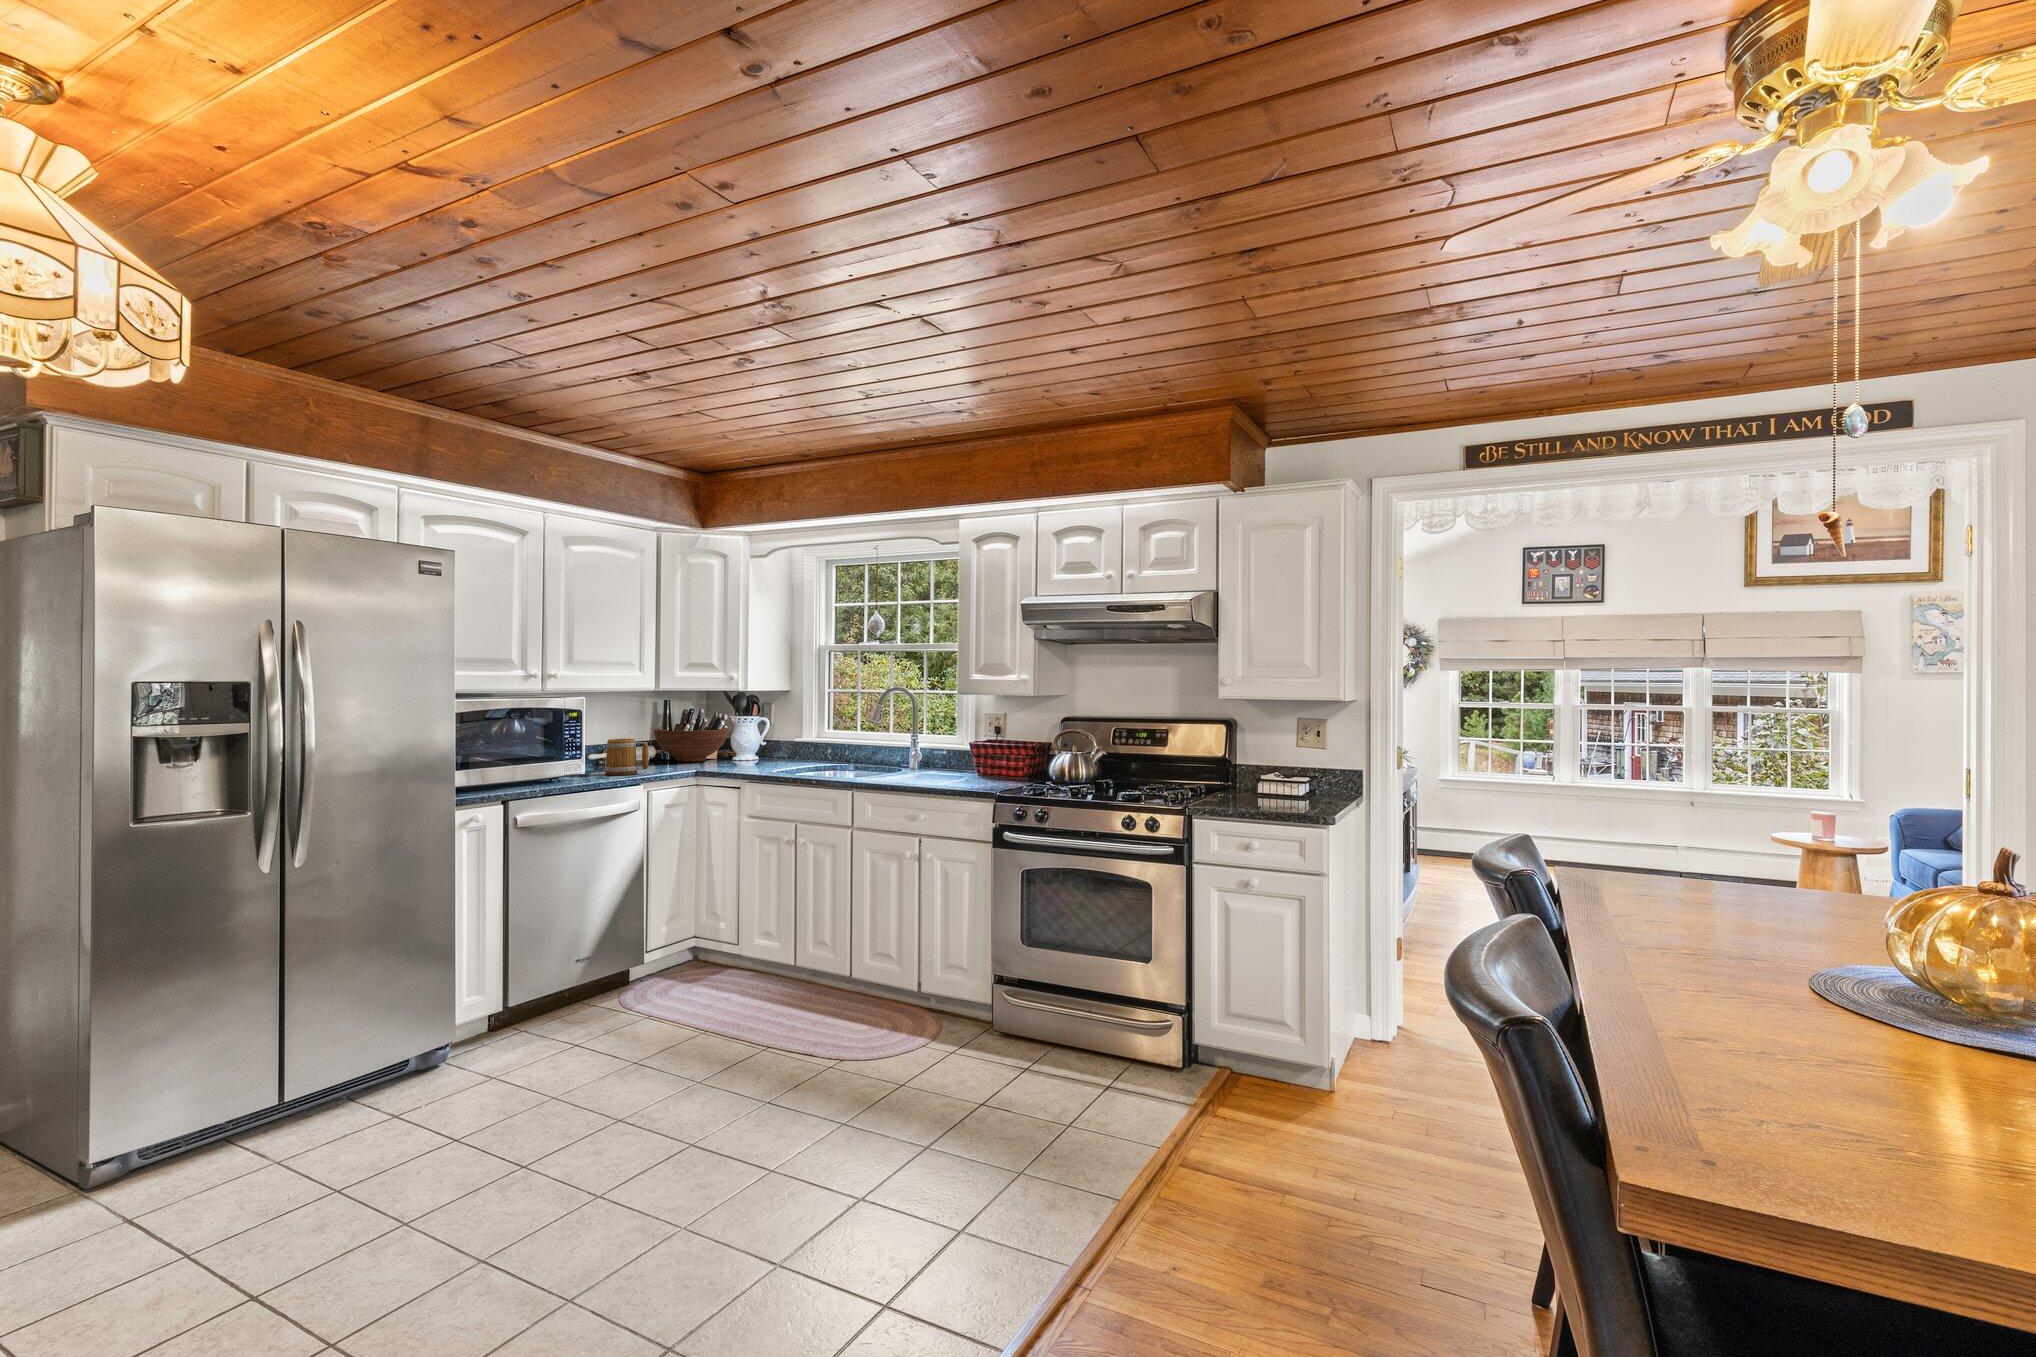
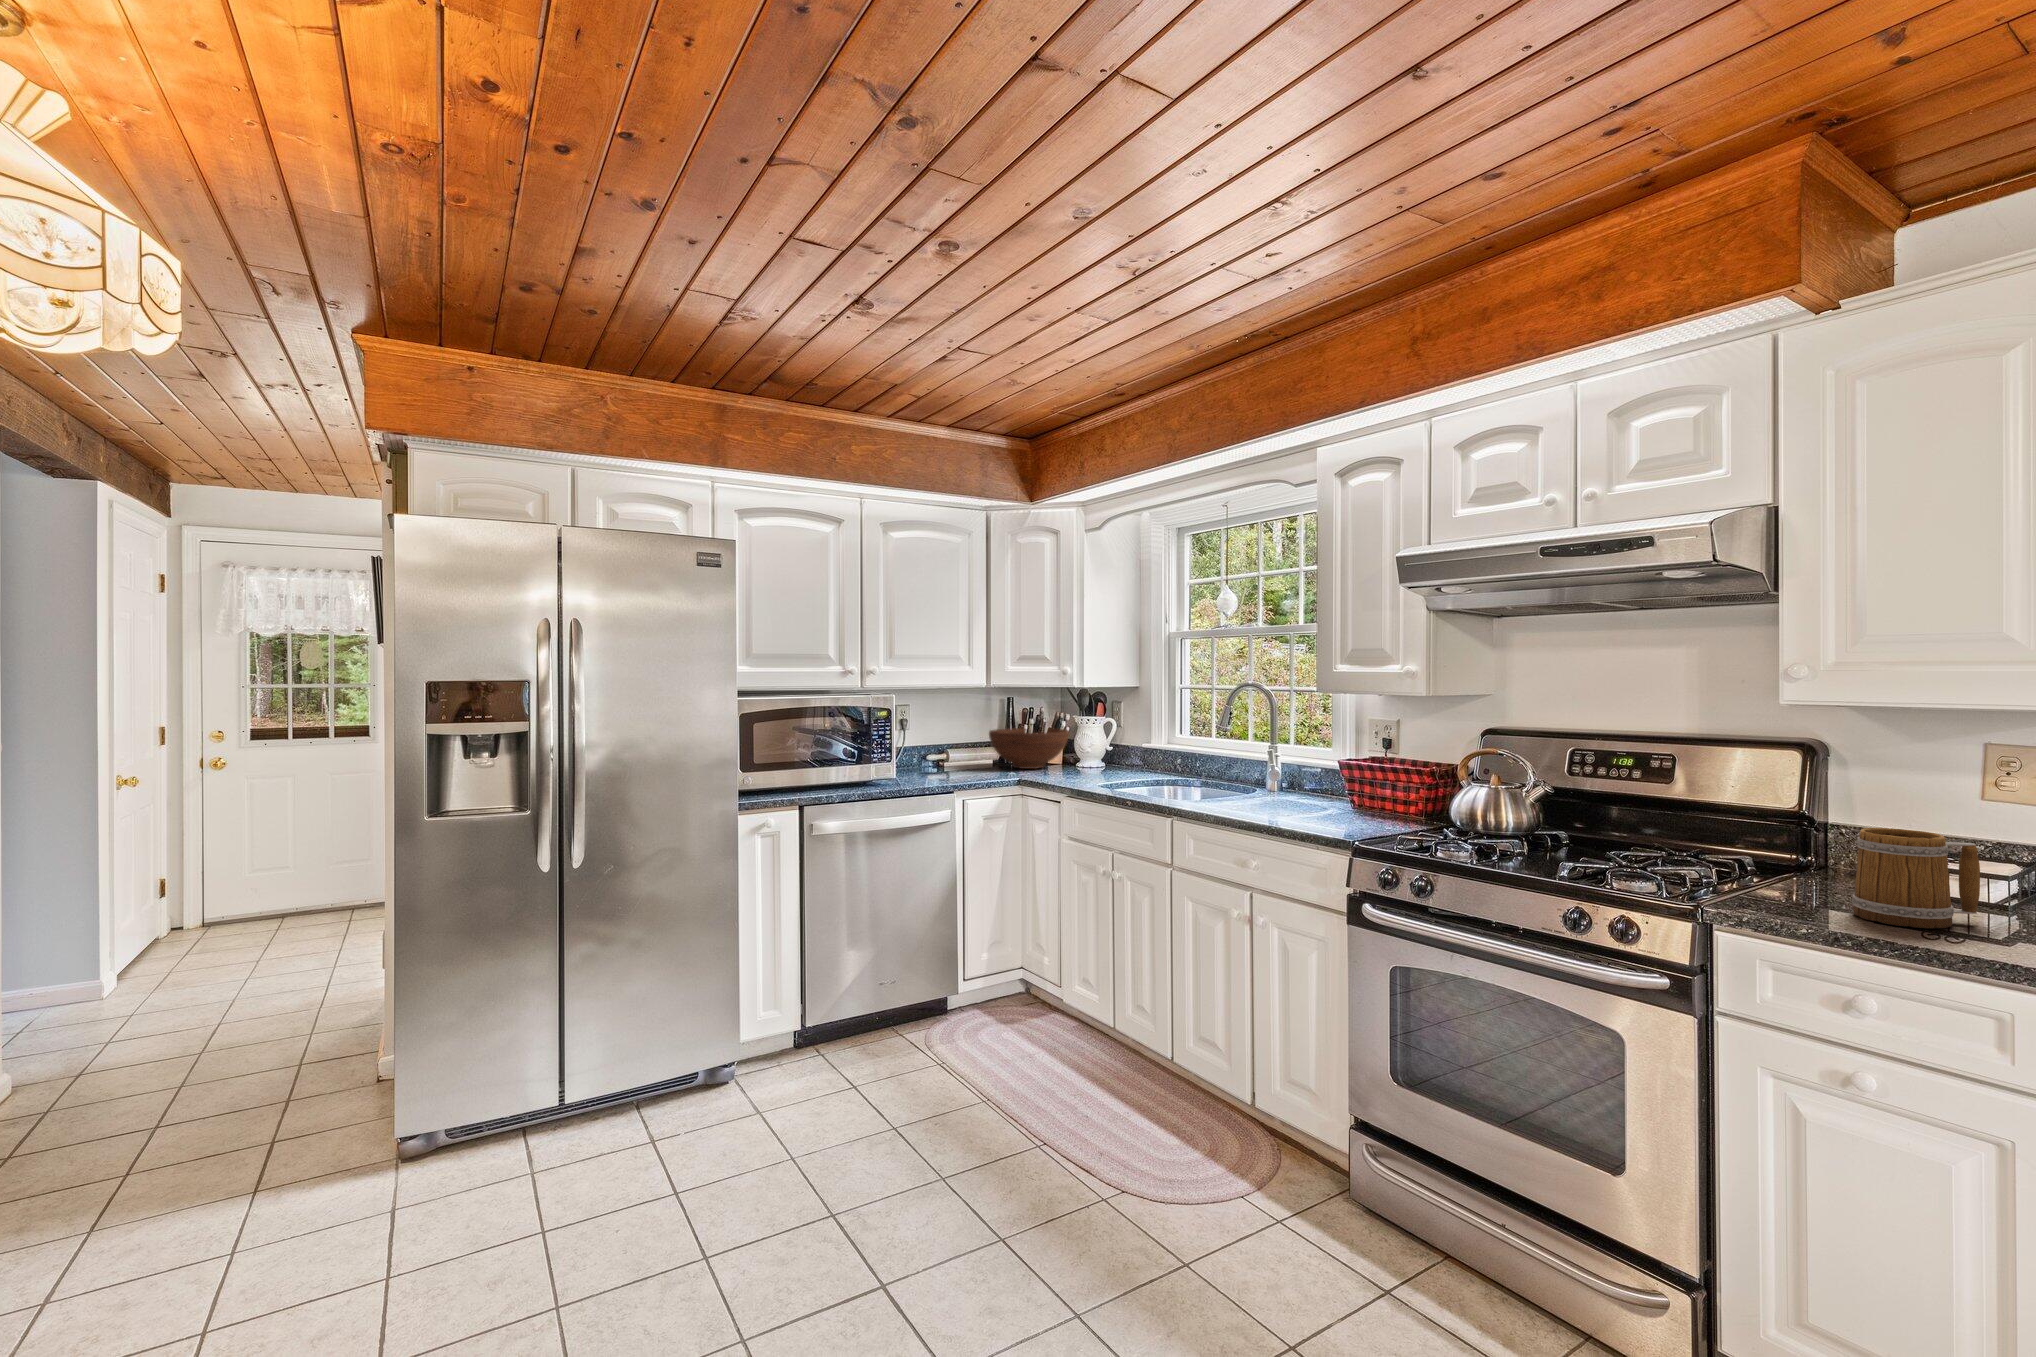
mug: present [605,739,648,775] -> present [1852,828,1980,928]

